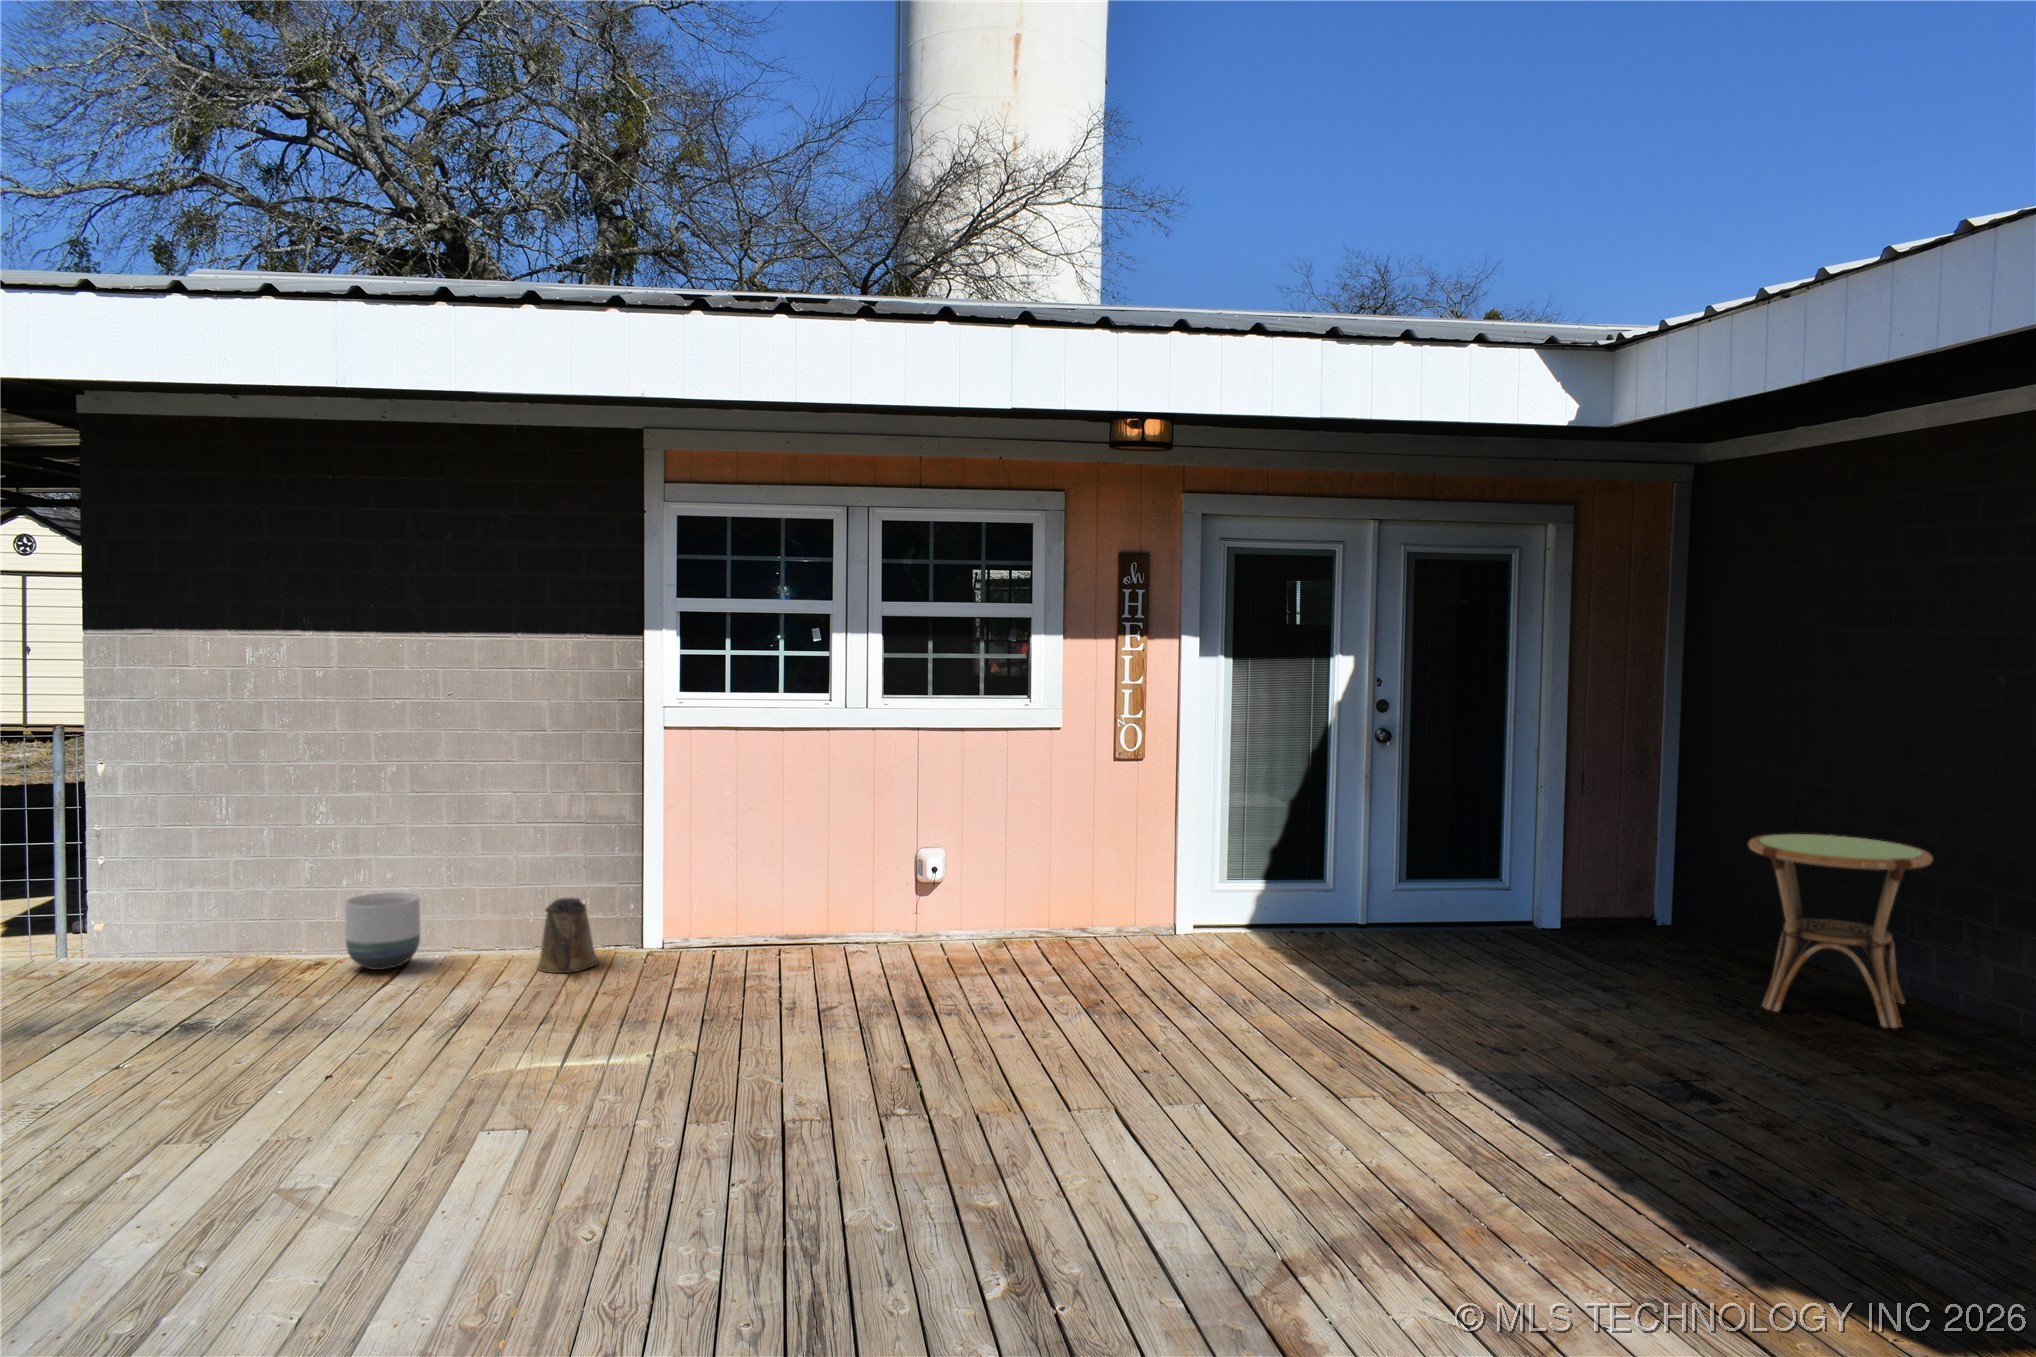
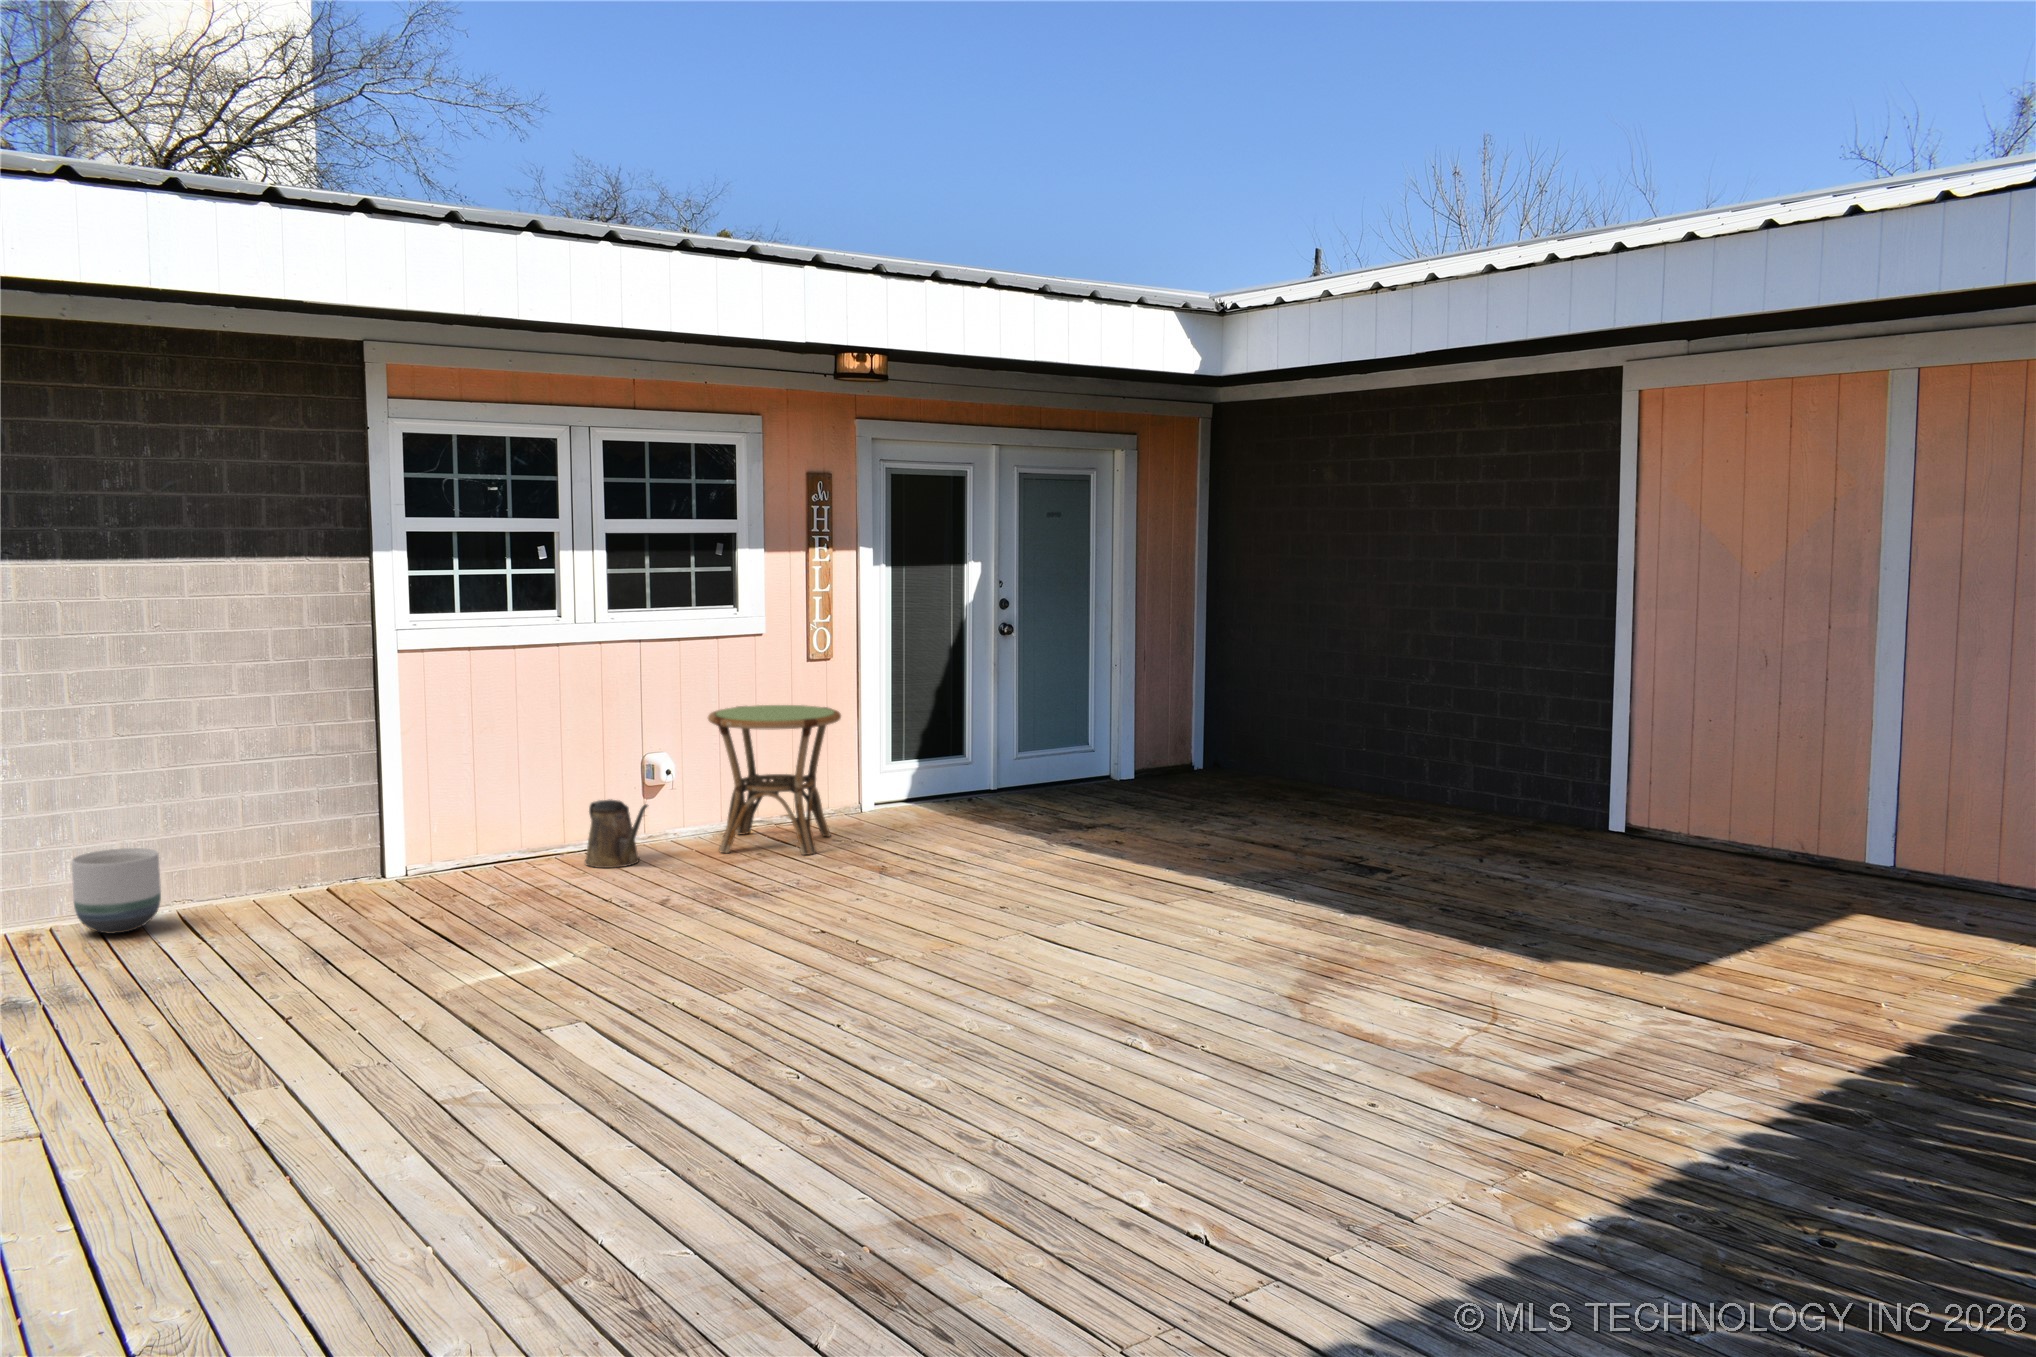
side table: present [1749,834,1932,1028] -> present [708,705,841,855]
watering can: present [537,898,598,973] -> present [585,799,647,868]

